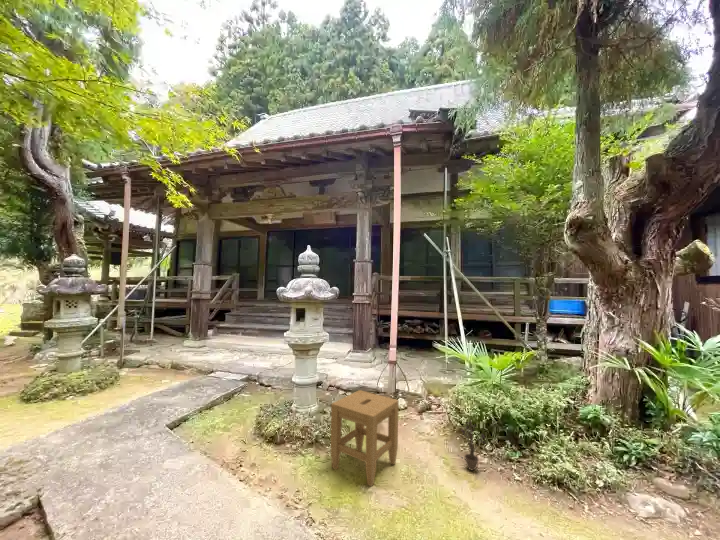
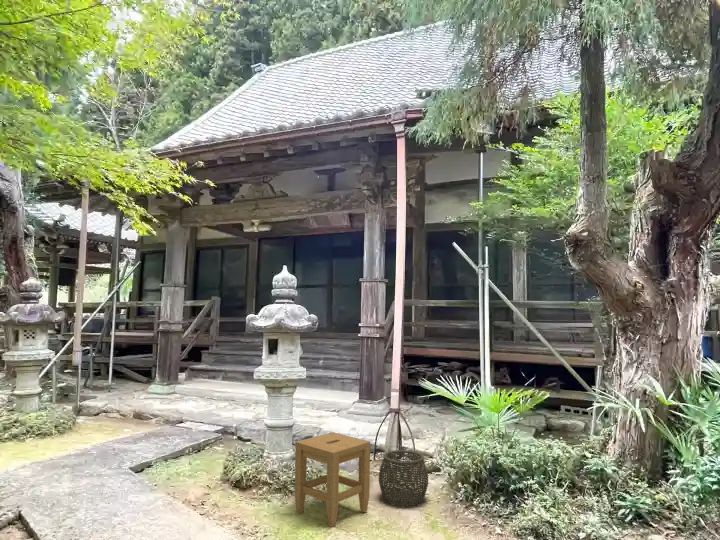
woven basket: none [398,402,442,454] -> present [379,450,428,506]
decorative plant: present [461,420,484,470] -> none [441,464,463,522]

